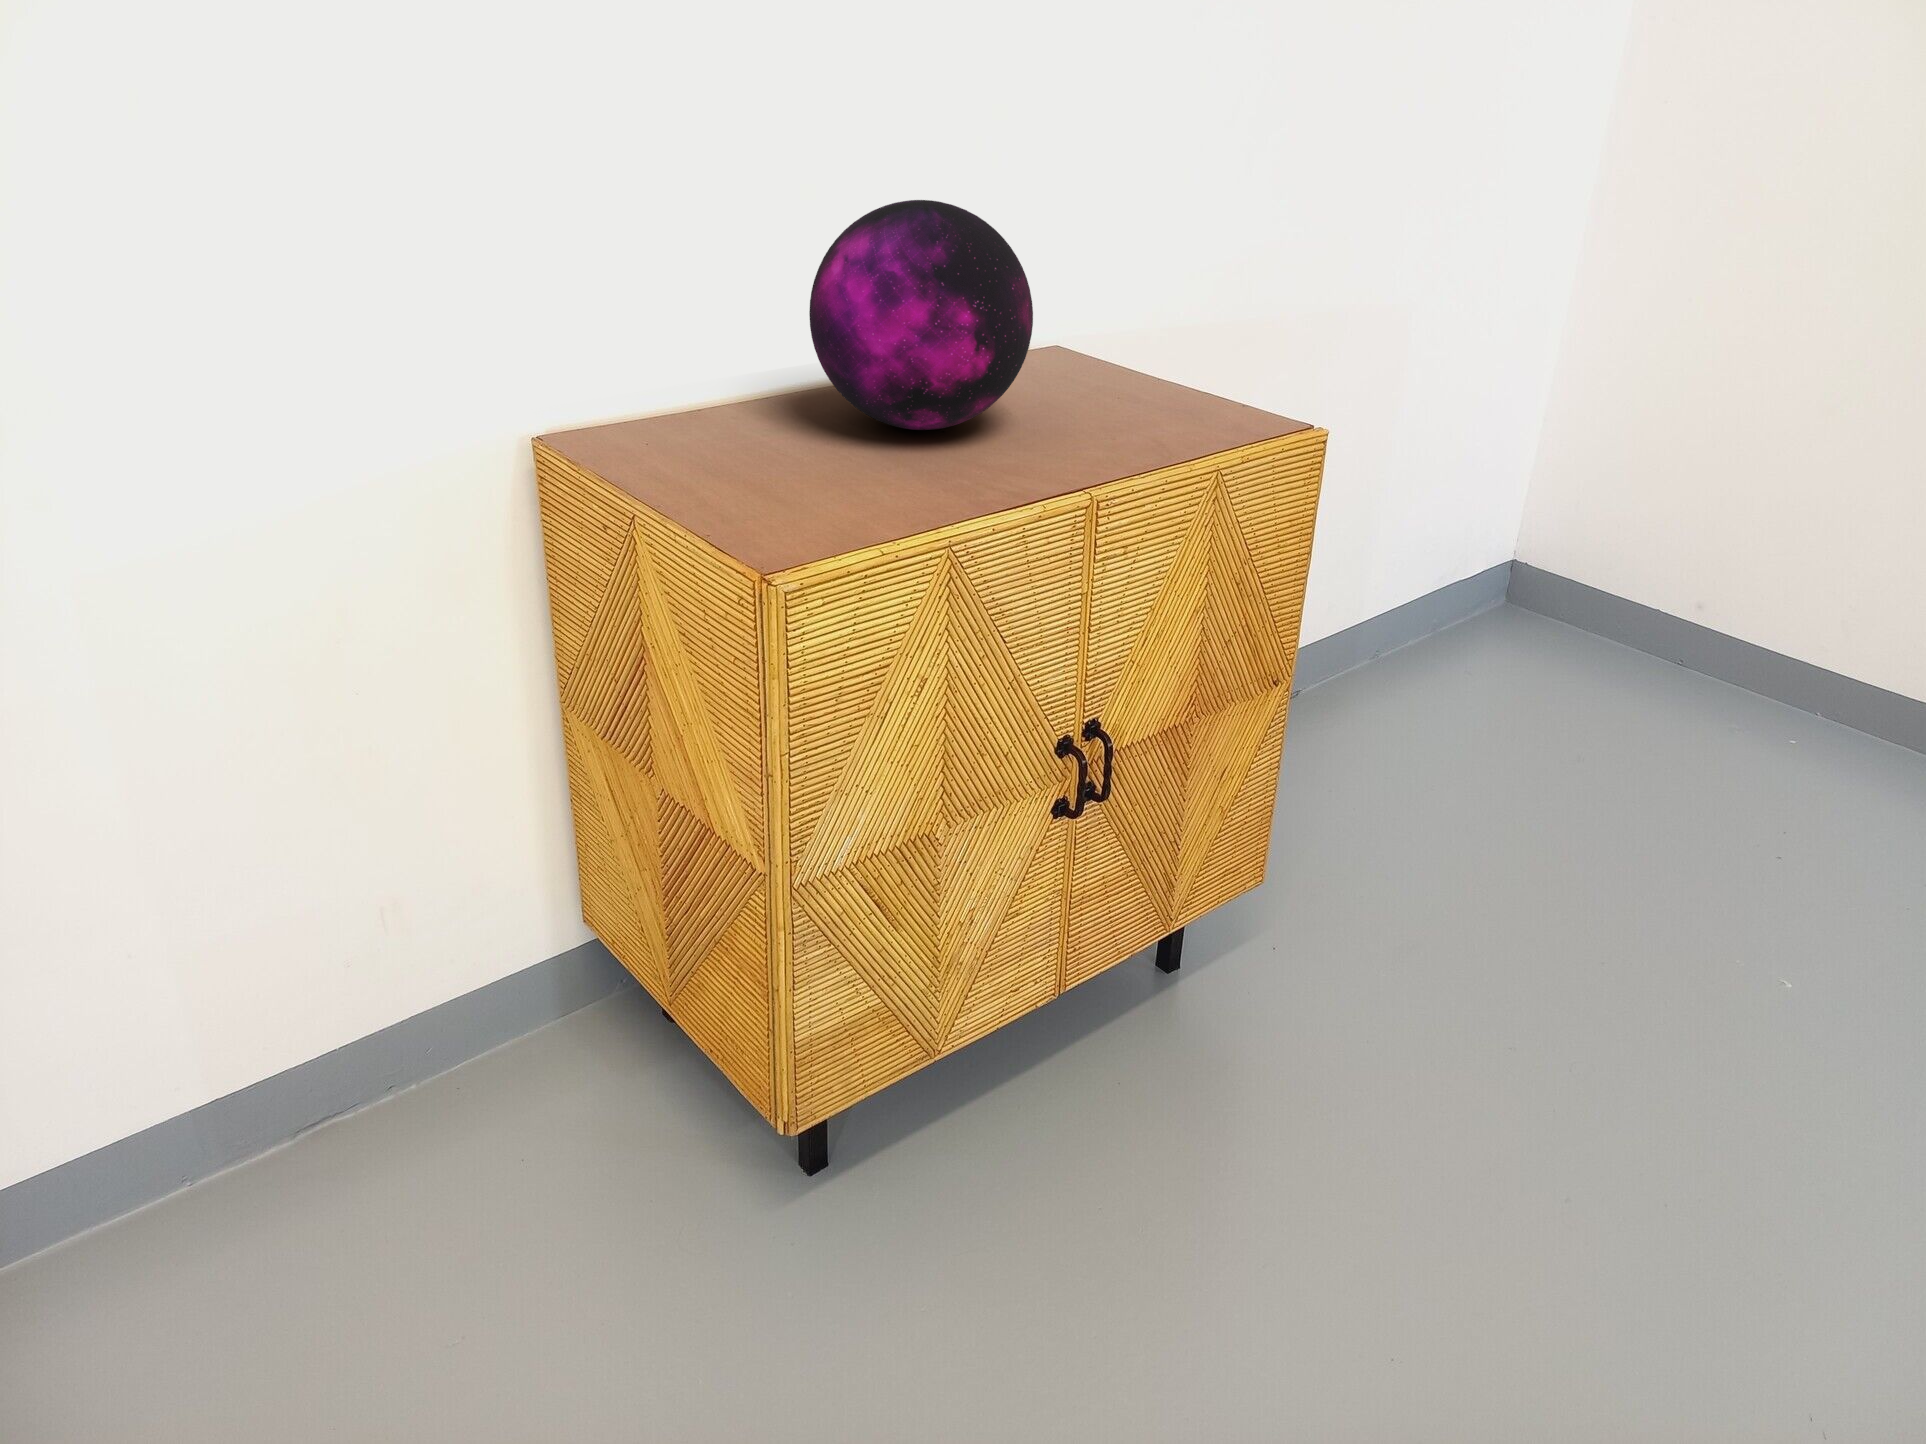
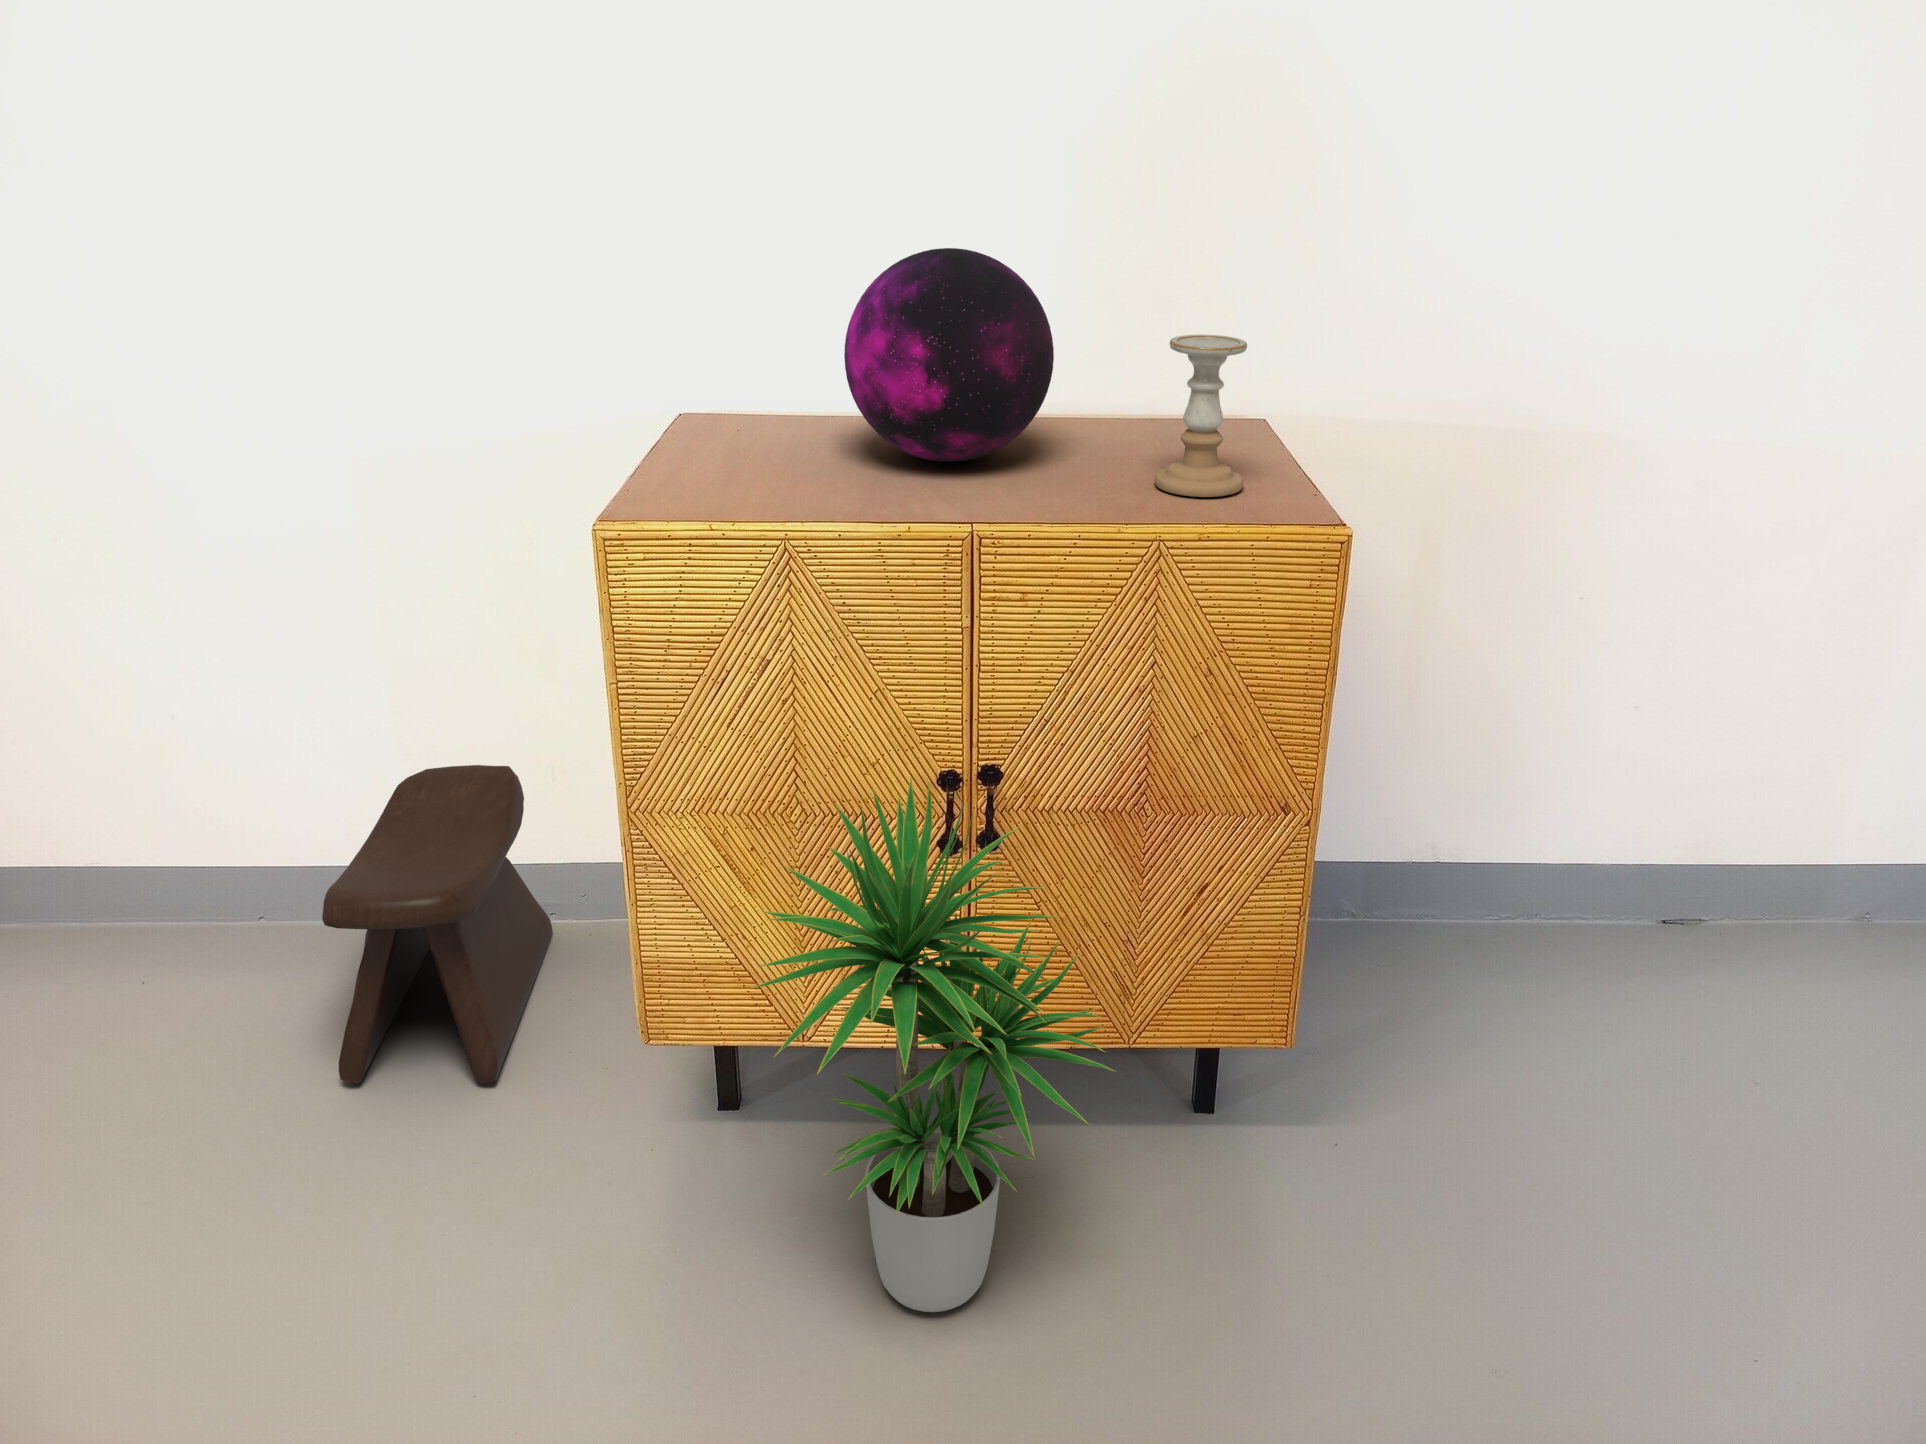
candle holder: none [1116,266,1208,423] -> present [1155,335,1247,497]
potted plant: none [1016,751,1342,1238] -> present [751,778,1114,1312]
stool: none [232,905,575,1359] -> present [322,765,553,1083]

